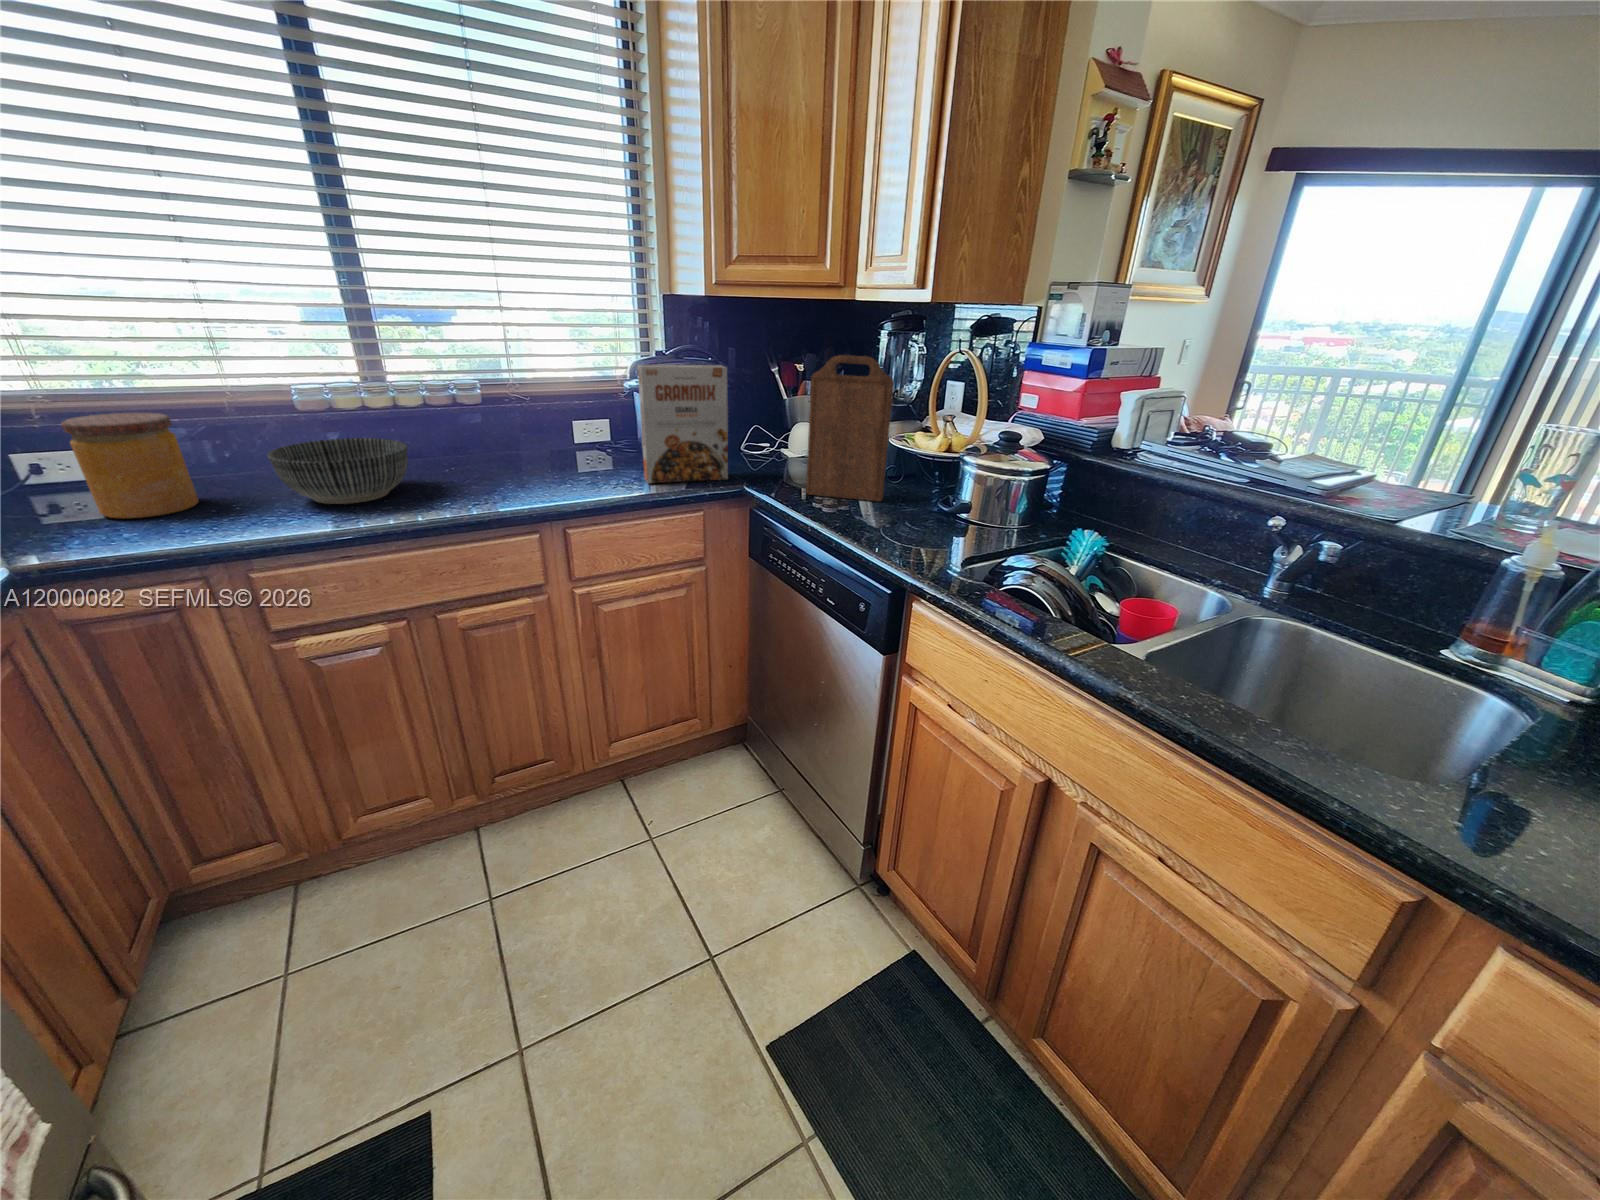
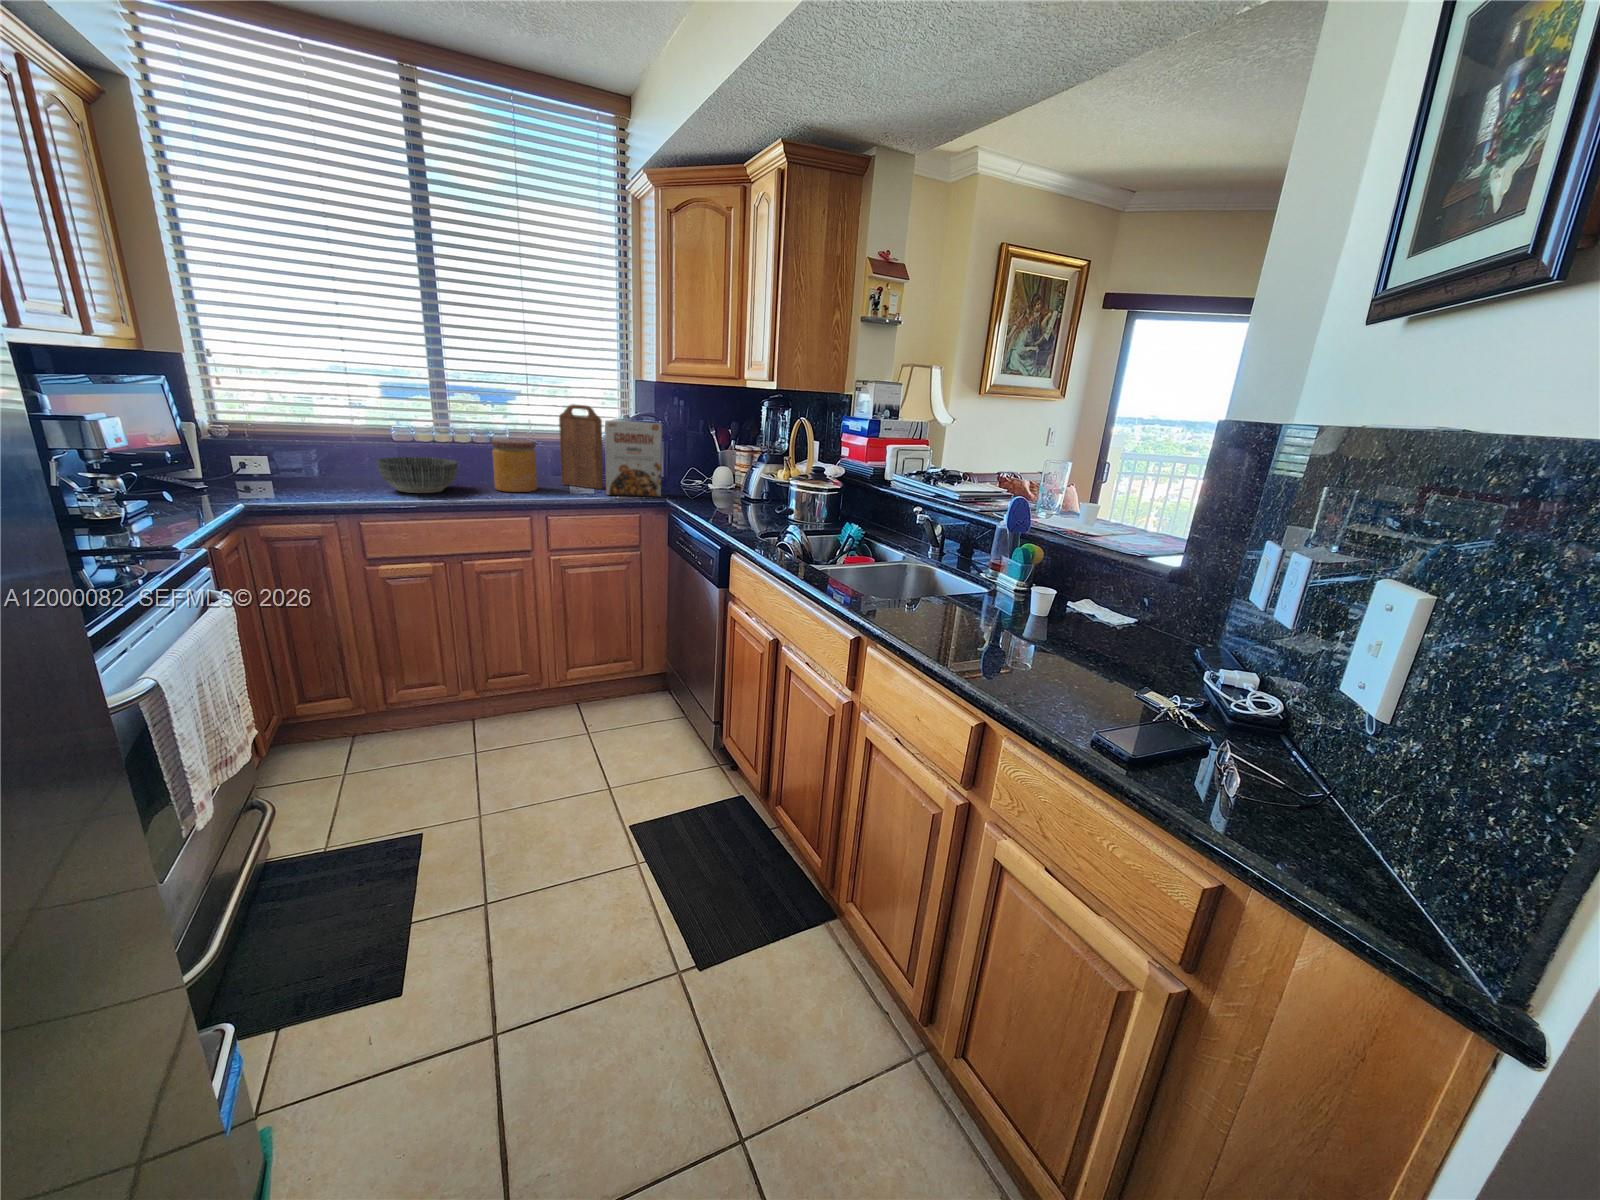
cutting board: present [806,355,894,501] -> present [559,404,603,489]
jar: present [61,413,198,518] -> present [492,439,537,492]

